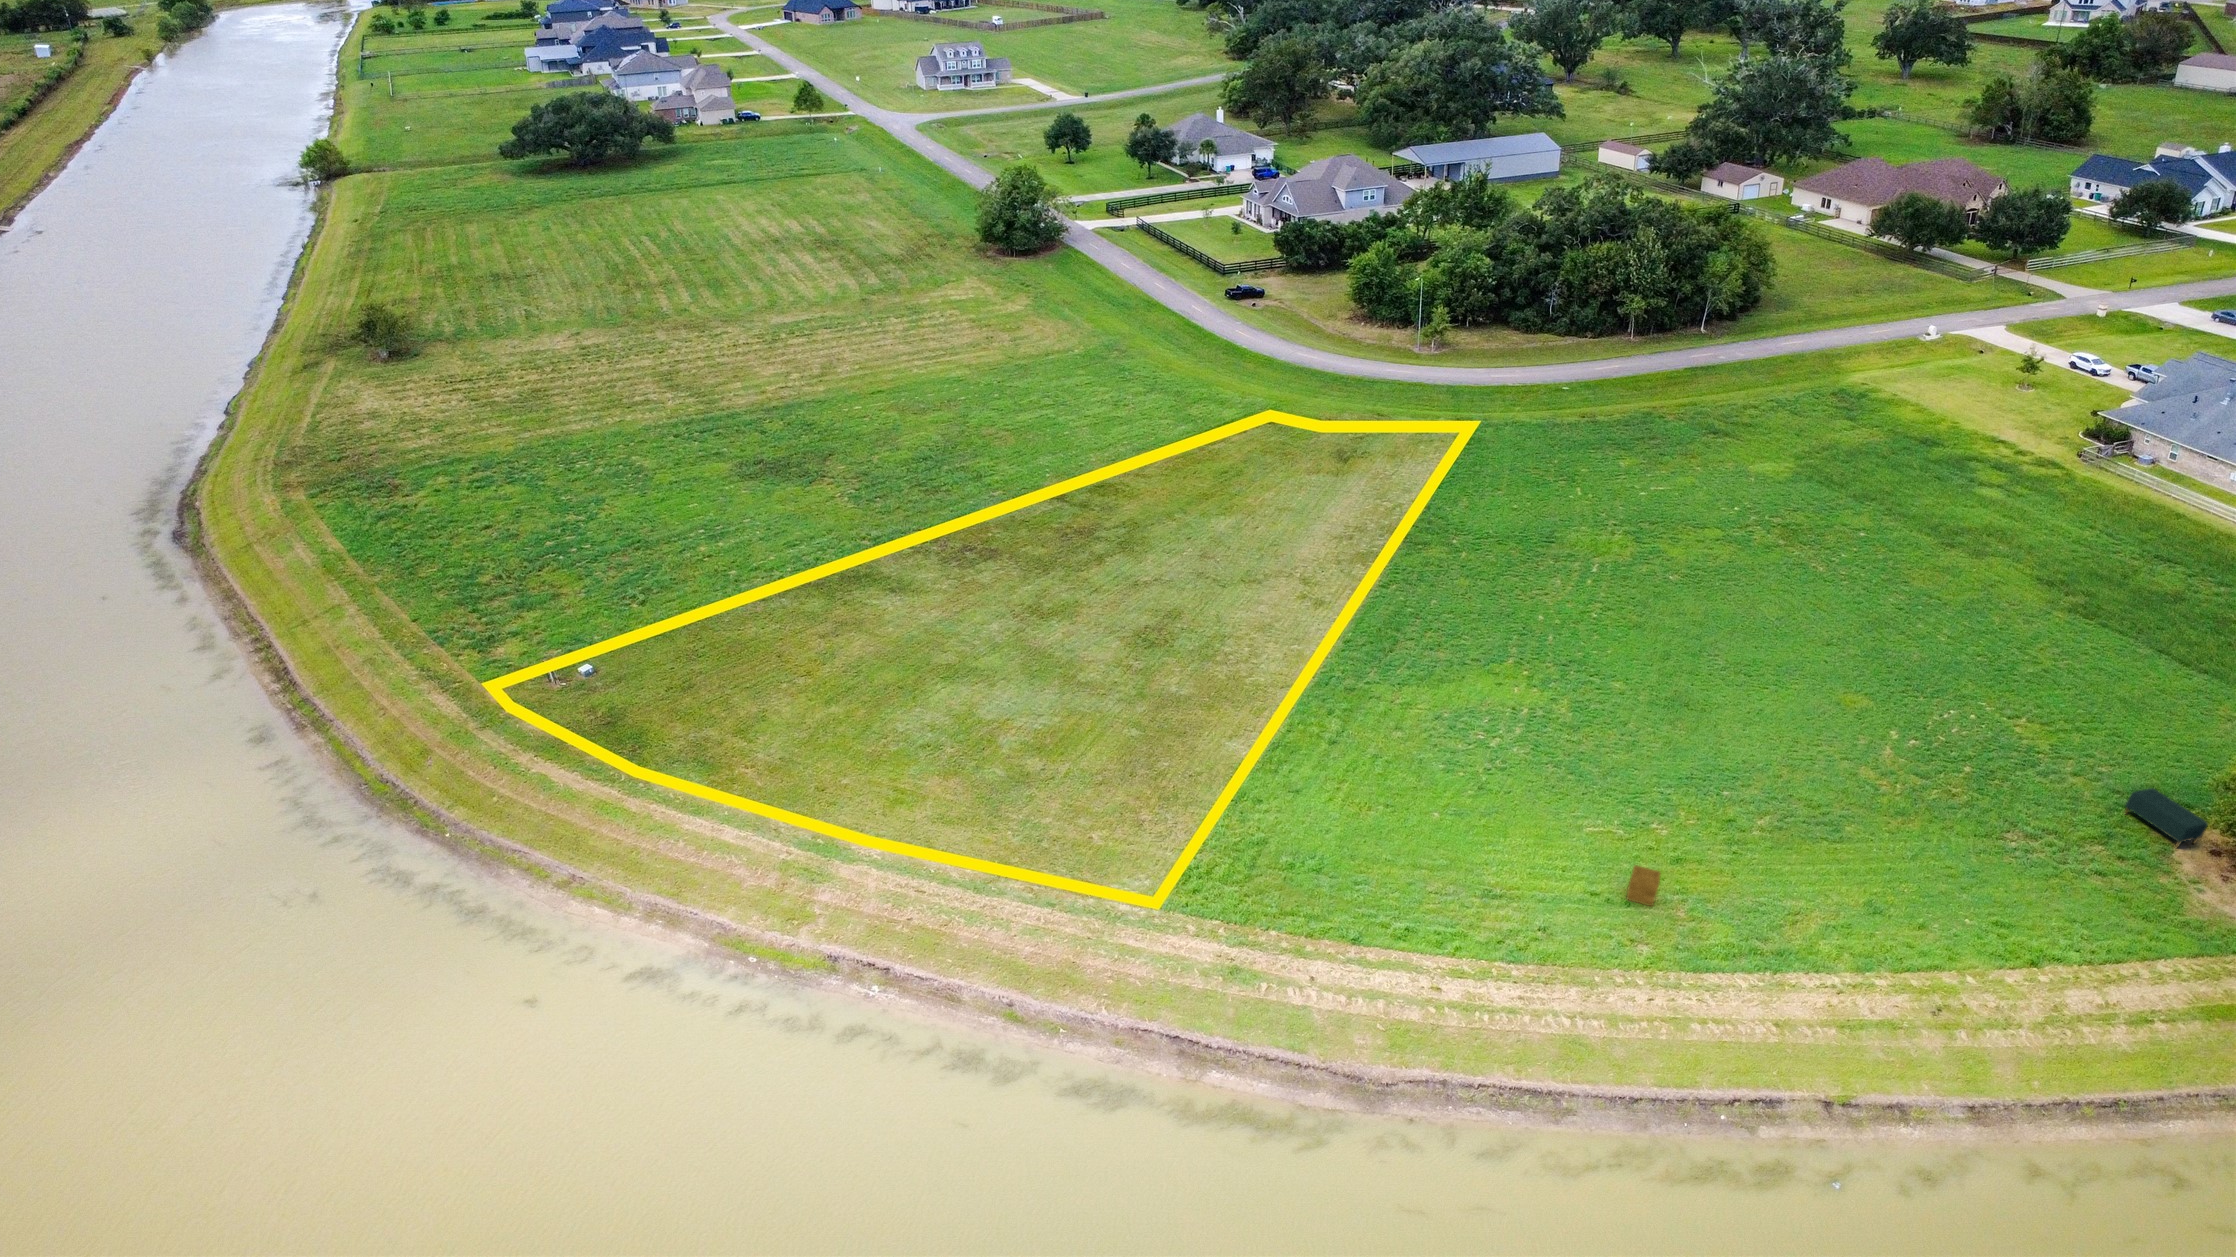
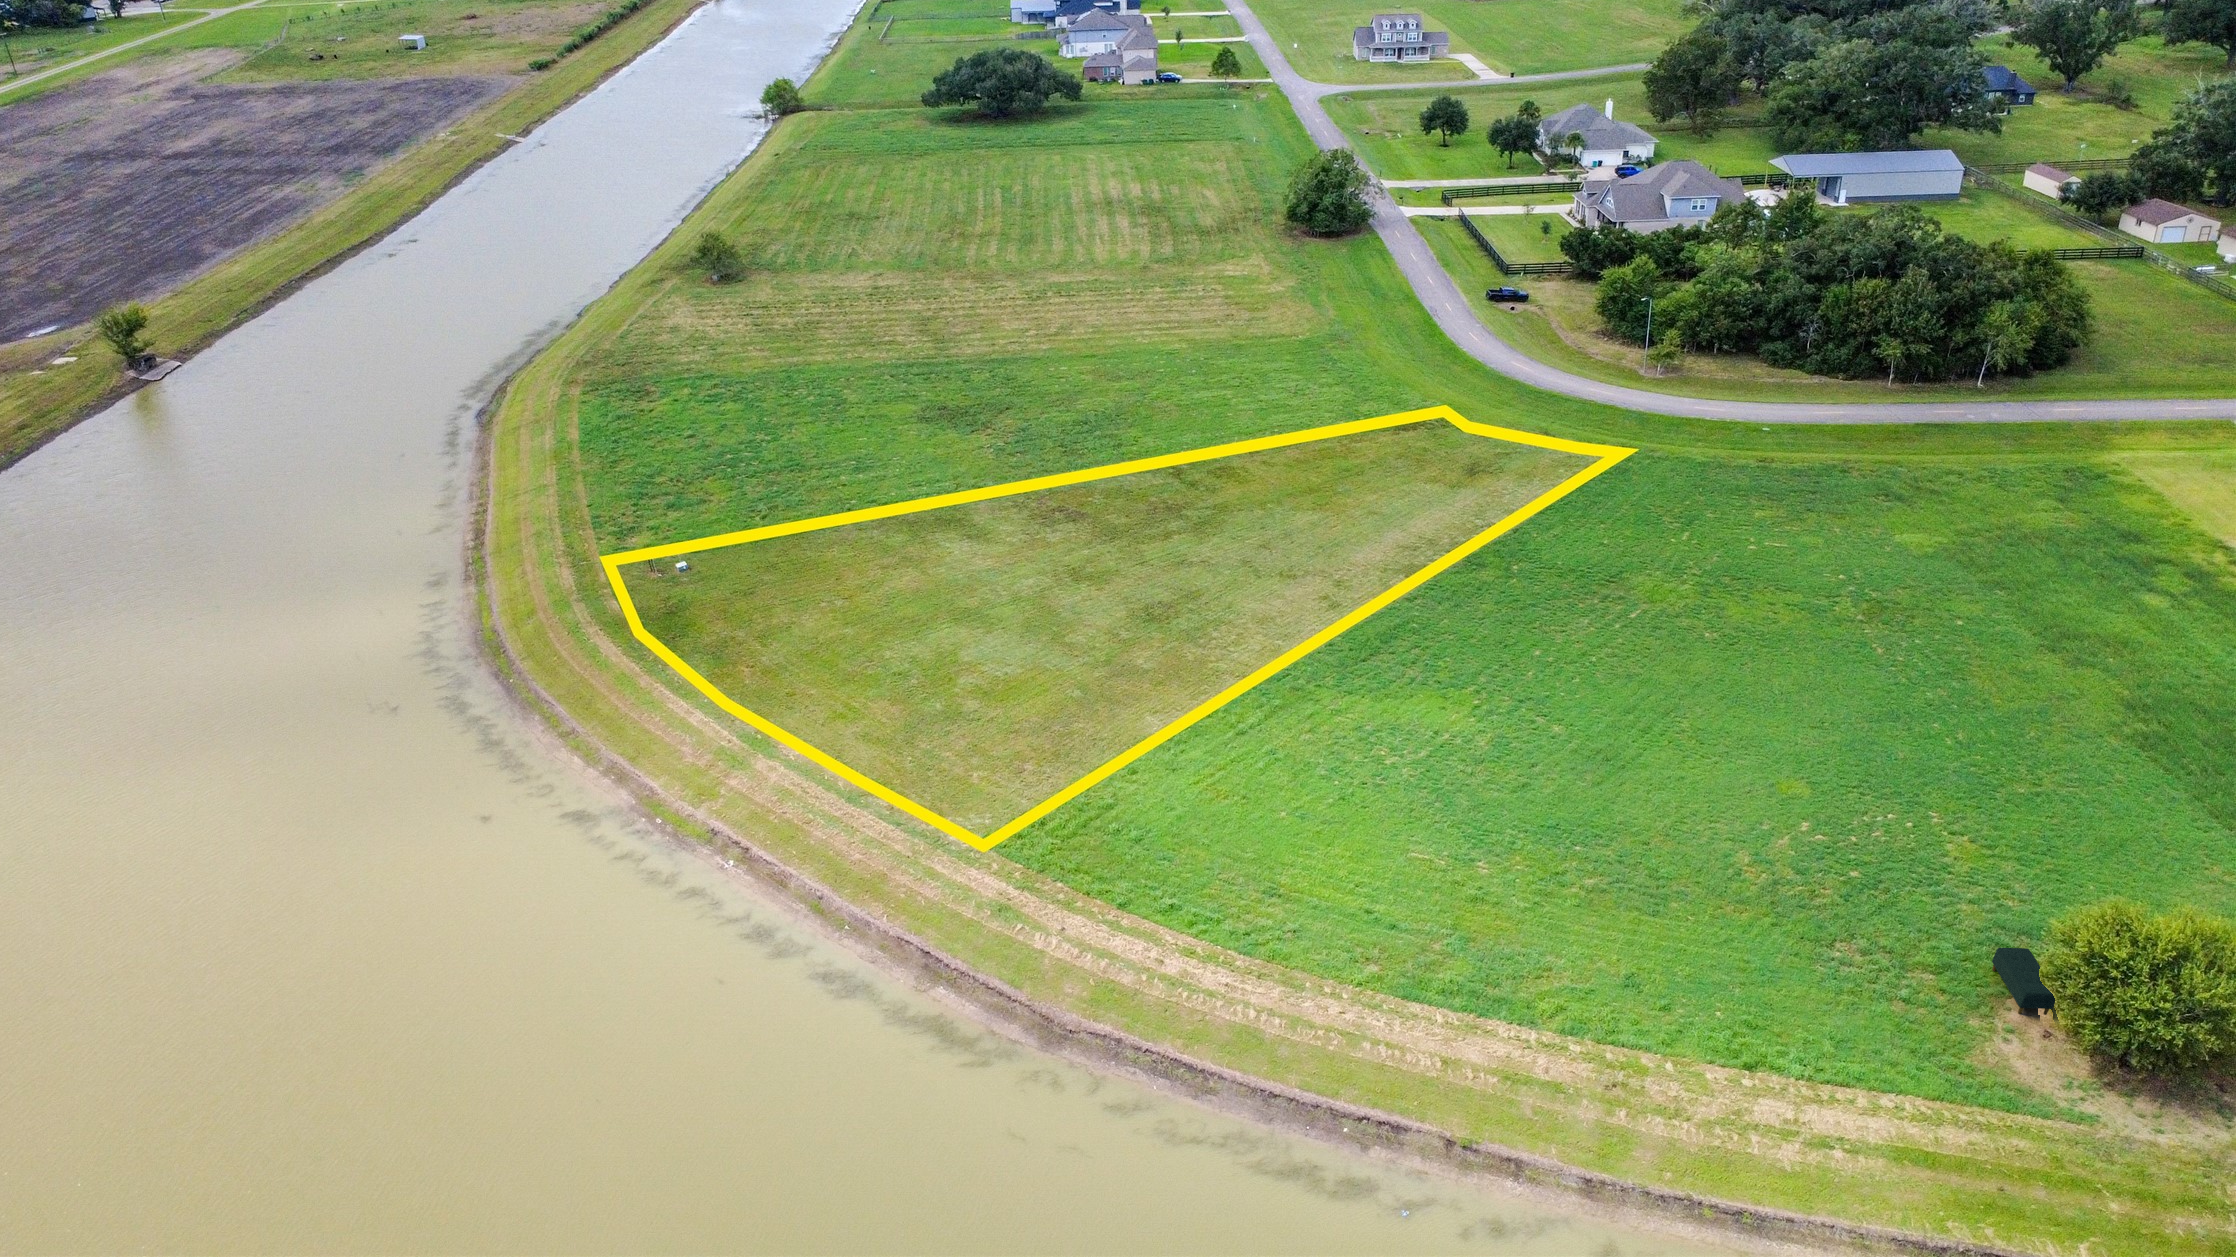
cardboard box: present [1627,865,1661,906] -> none [1384,900,1417,942]

